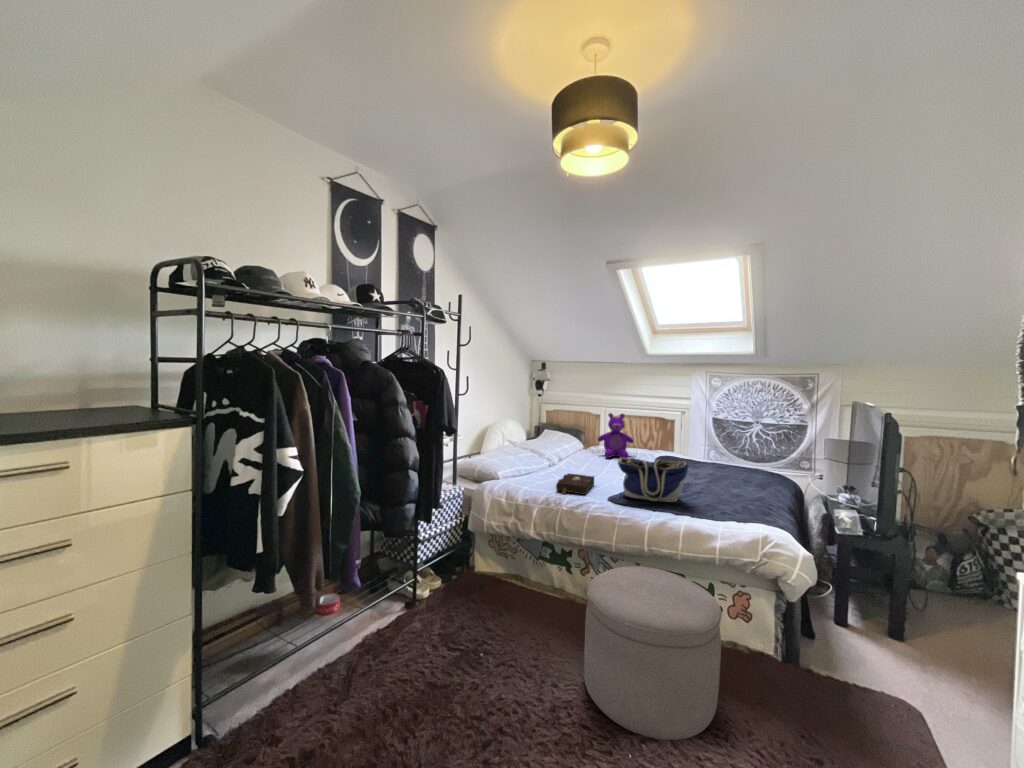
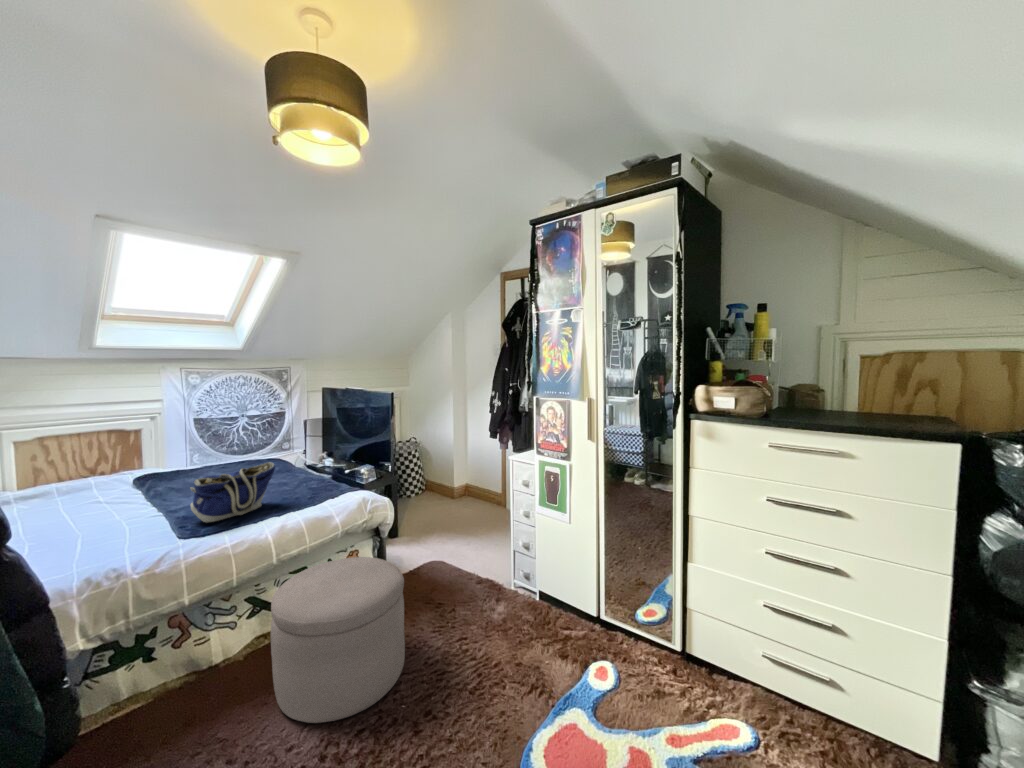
teddy bear: present [598,413,634,458] -> none [22,434,97,502]
book: present [556,473,594,495] -> none [71,521,145,562]

